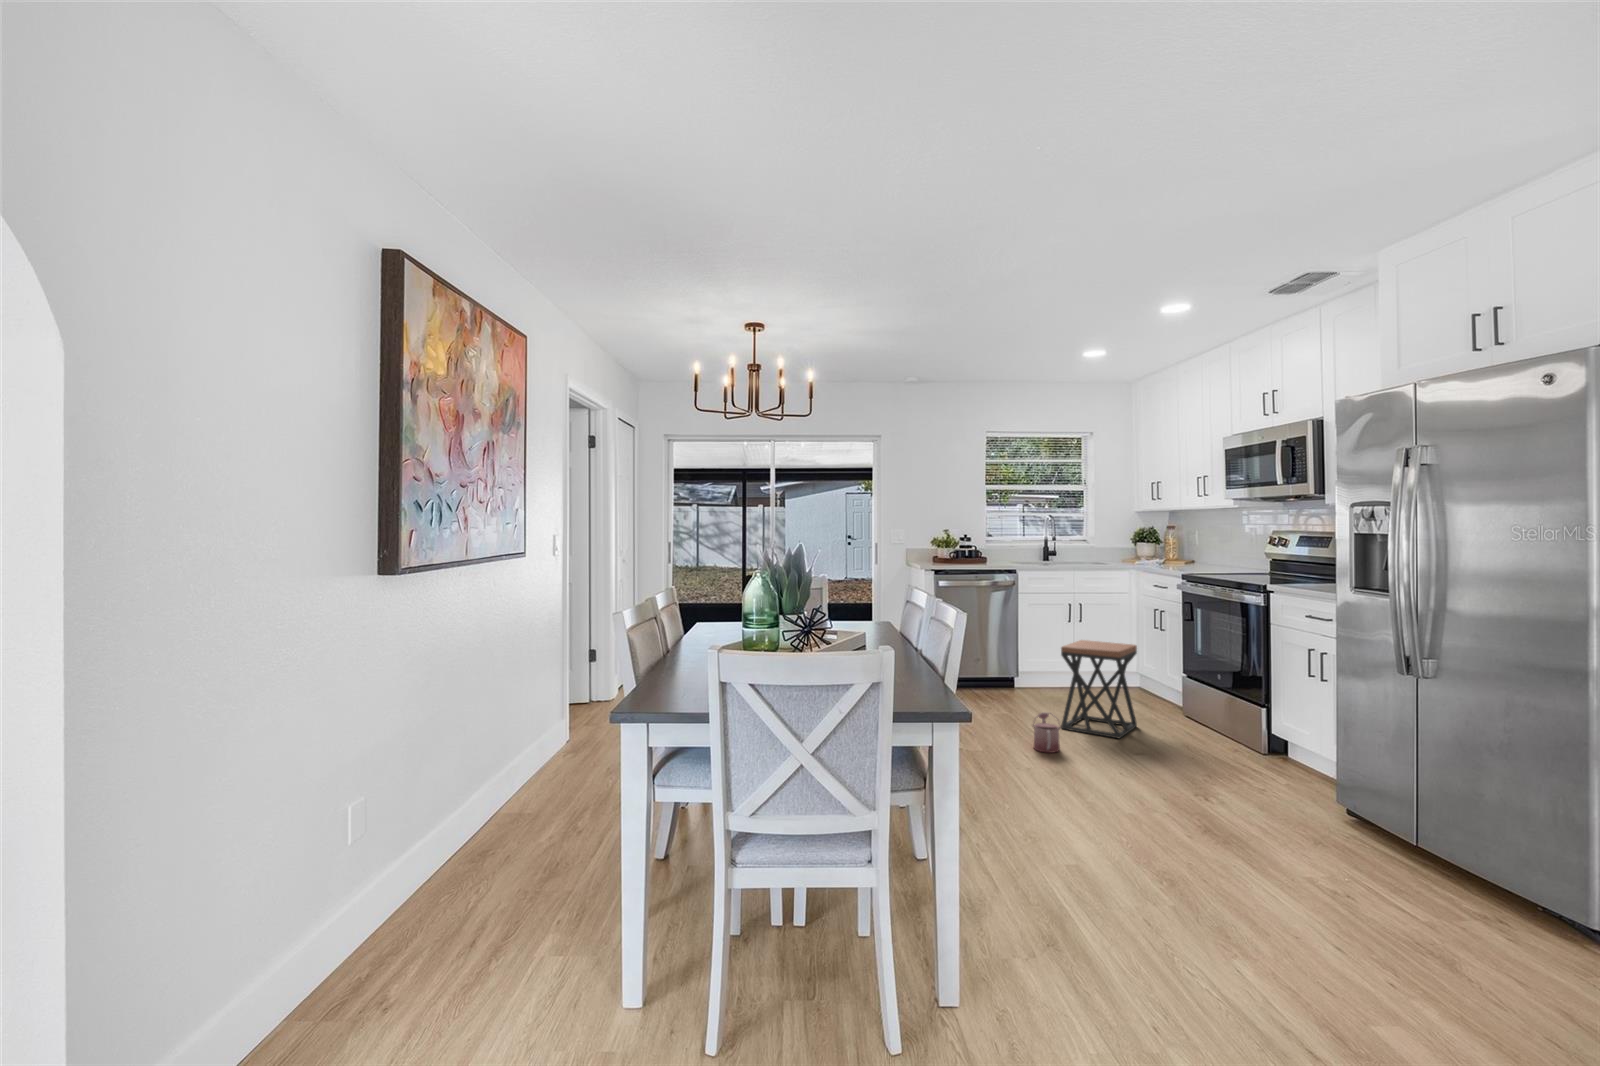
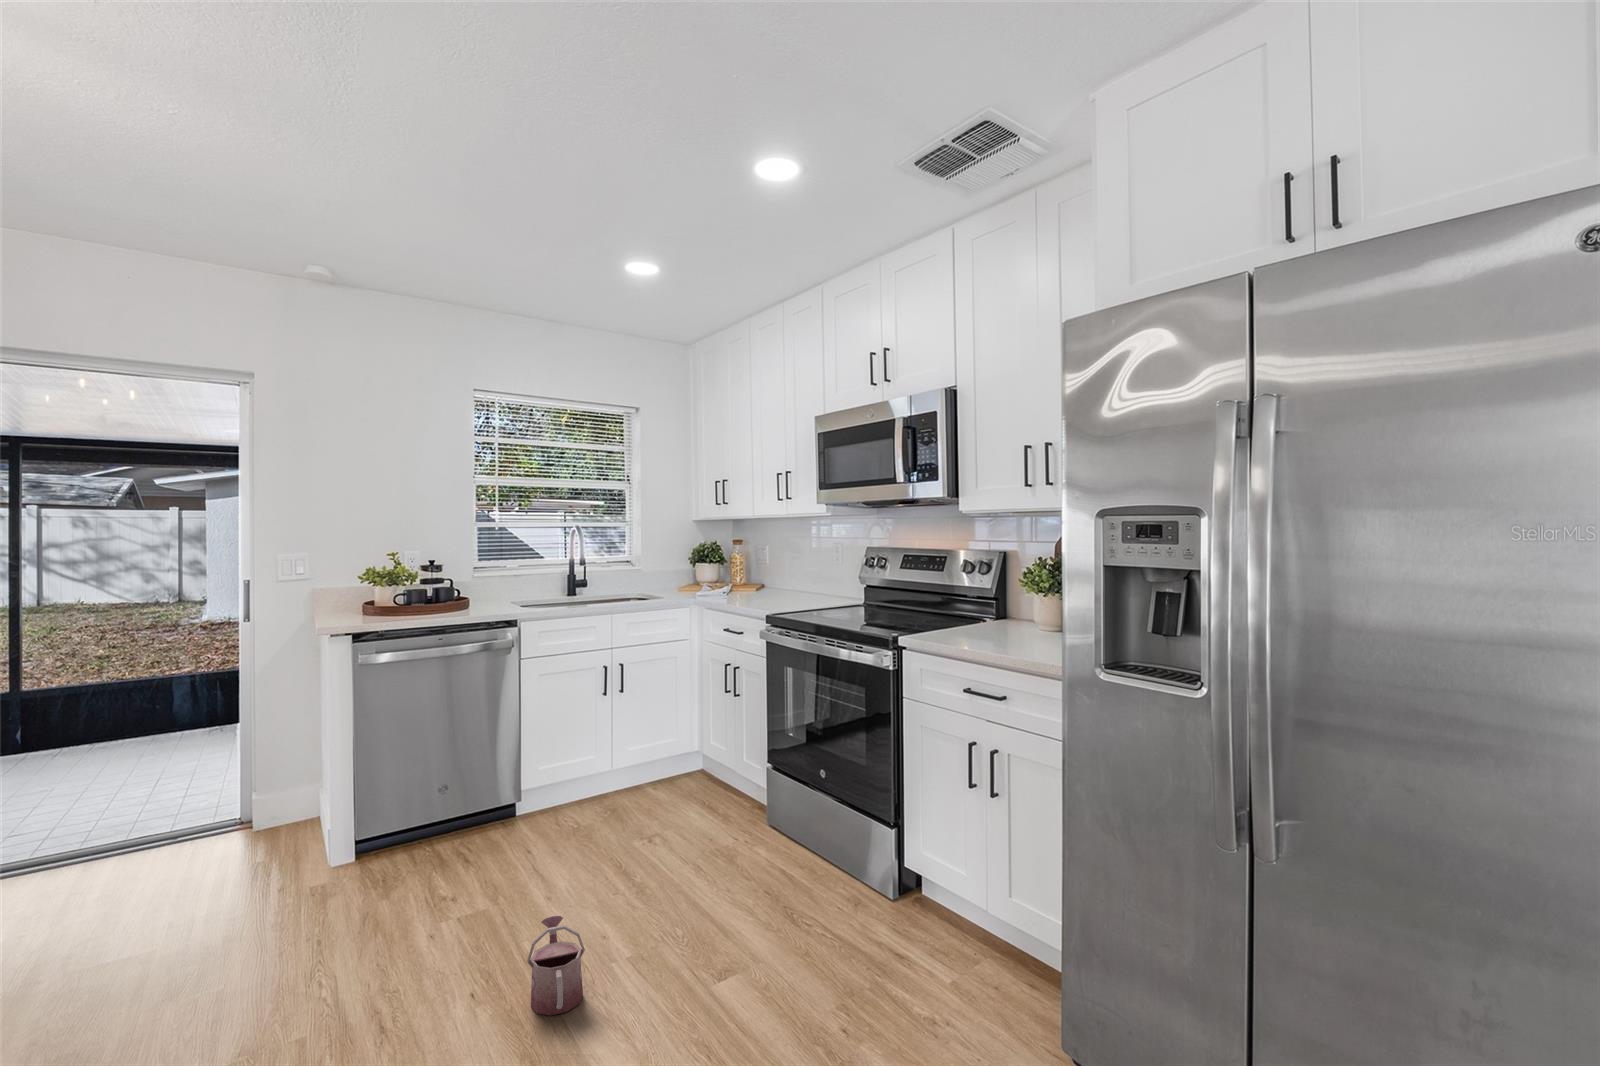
stool: present [1061,640,1137,738] -> none [586,740,710,919]

